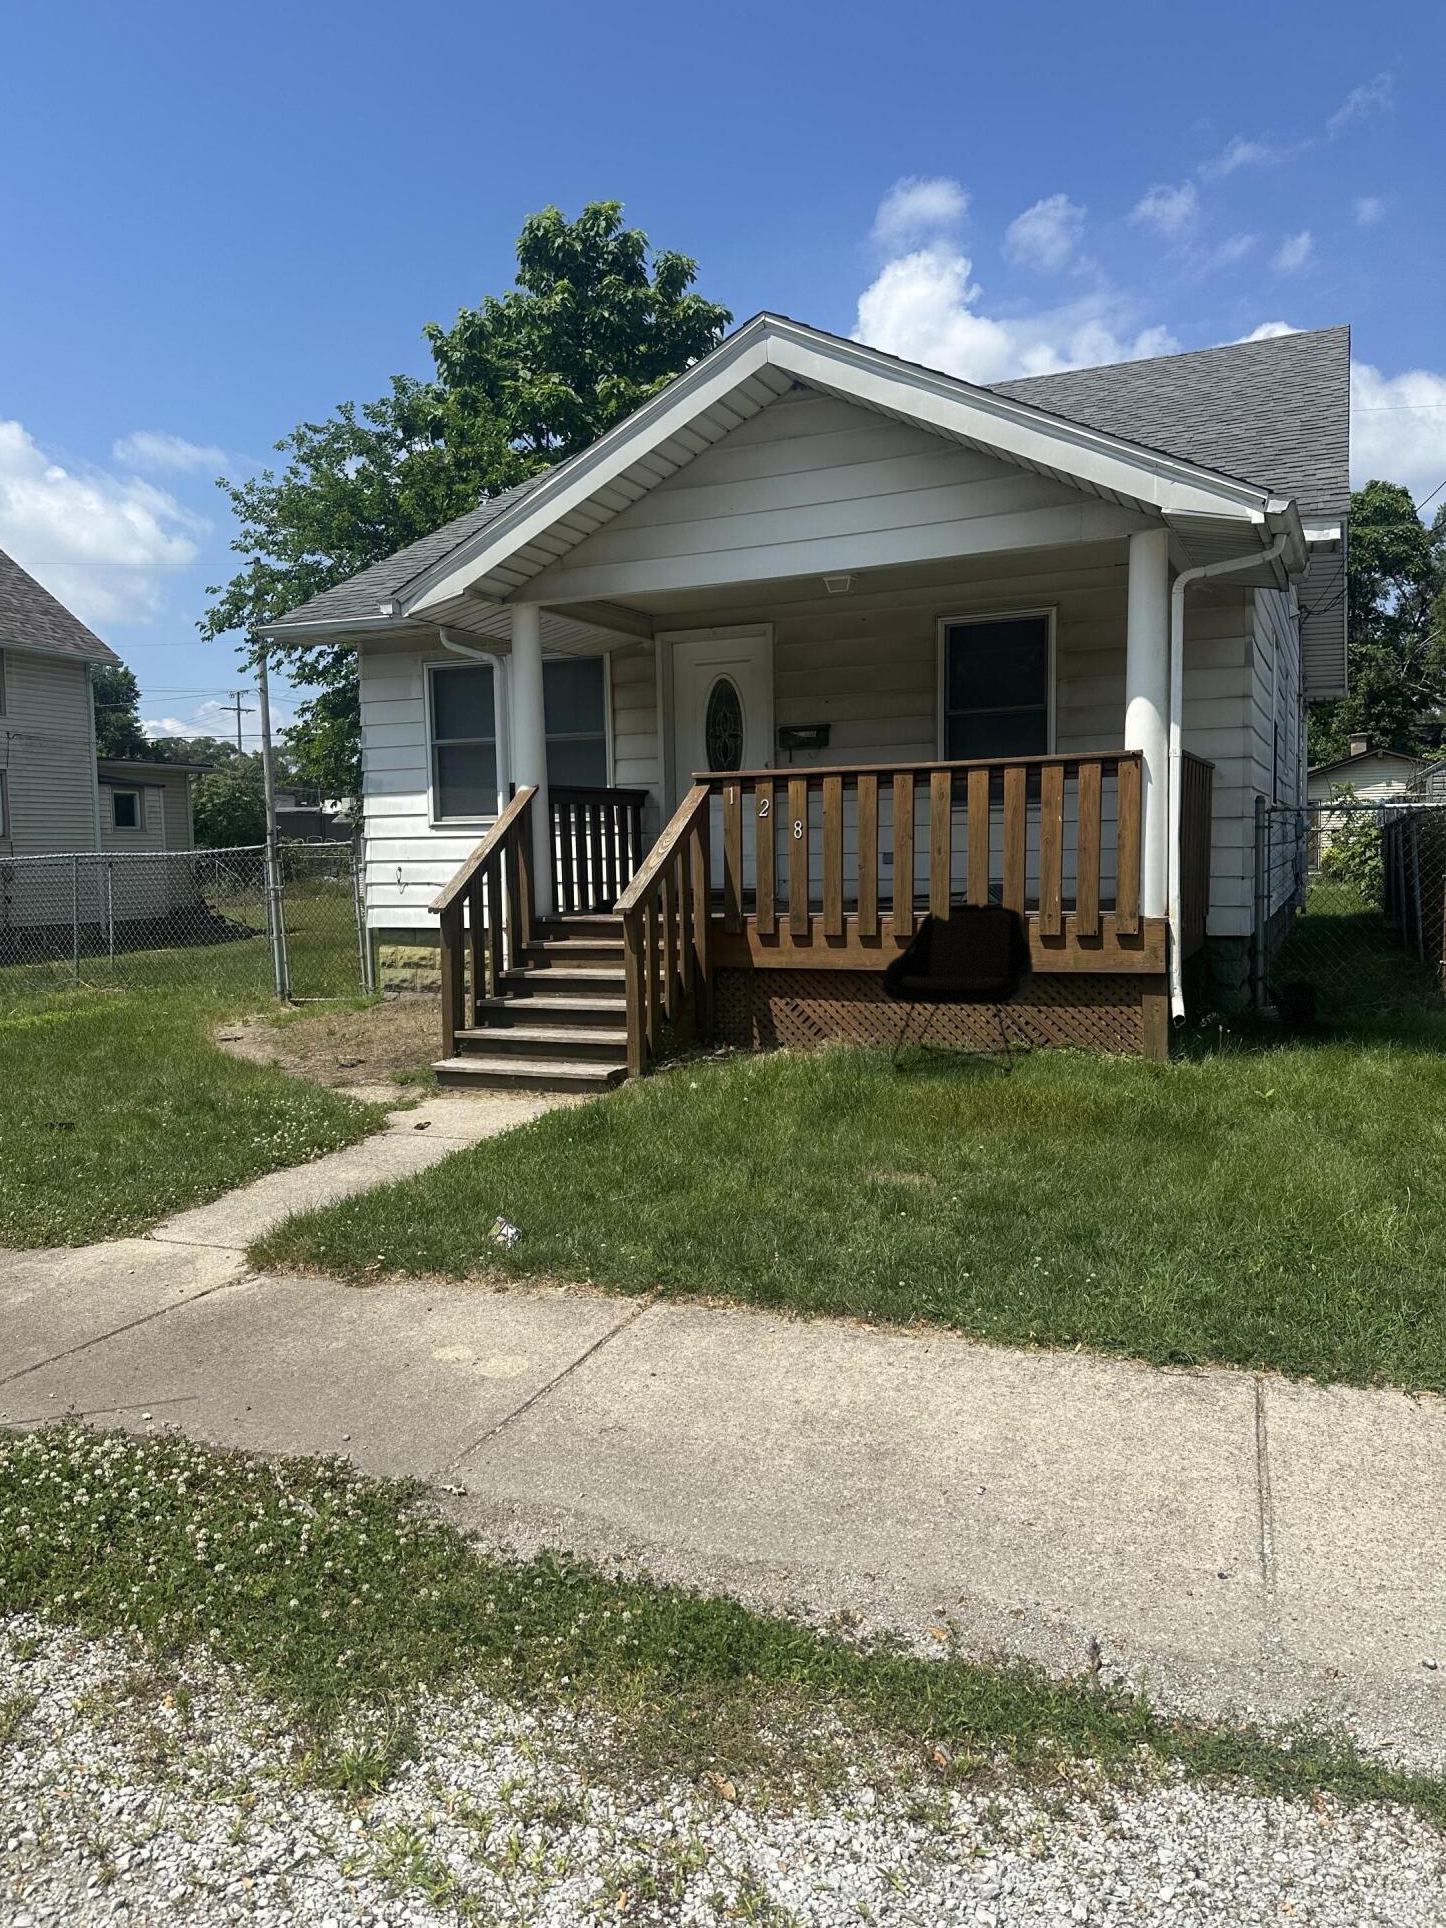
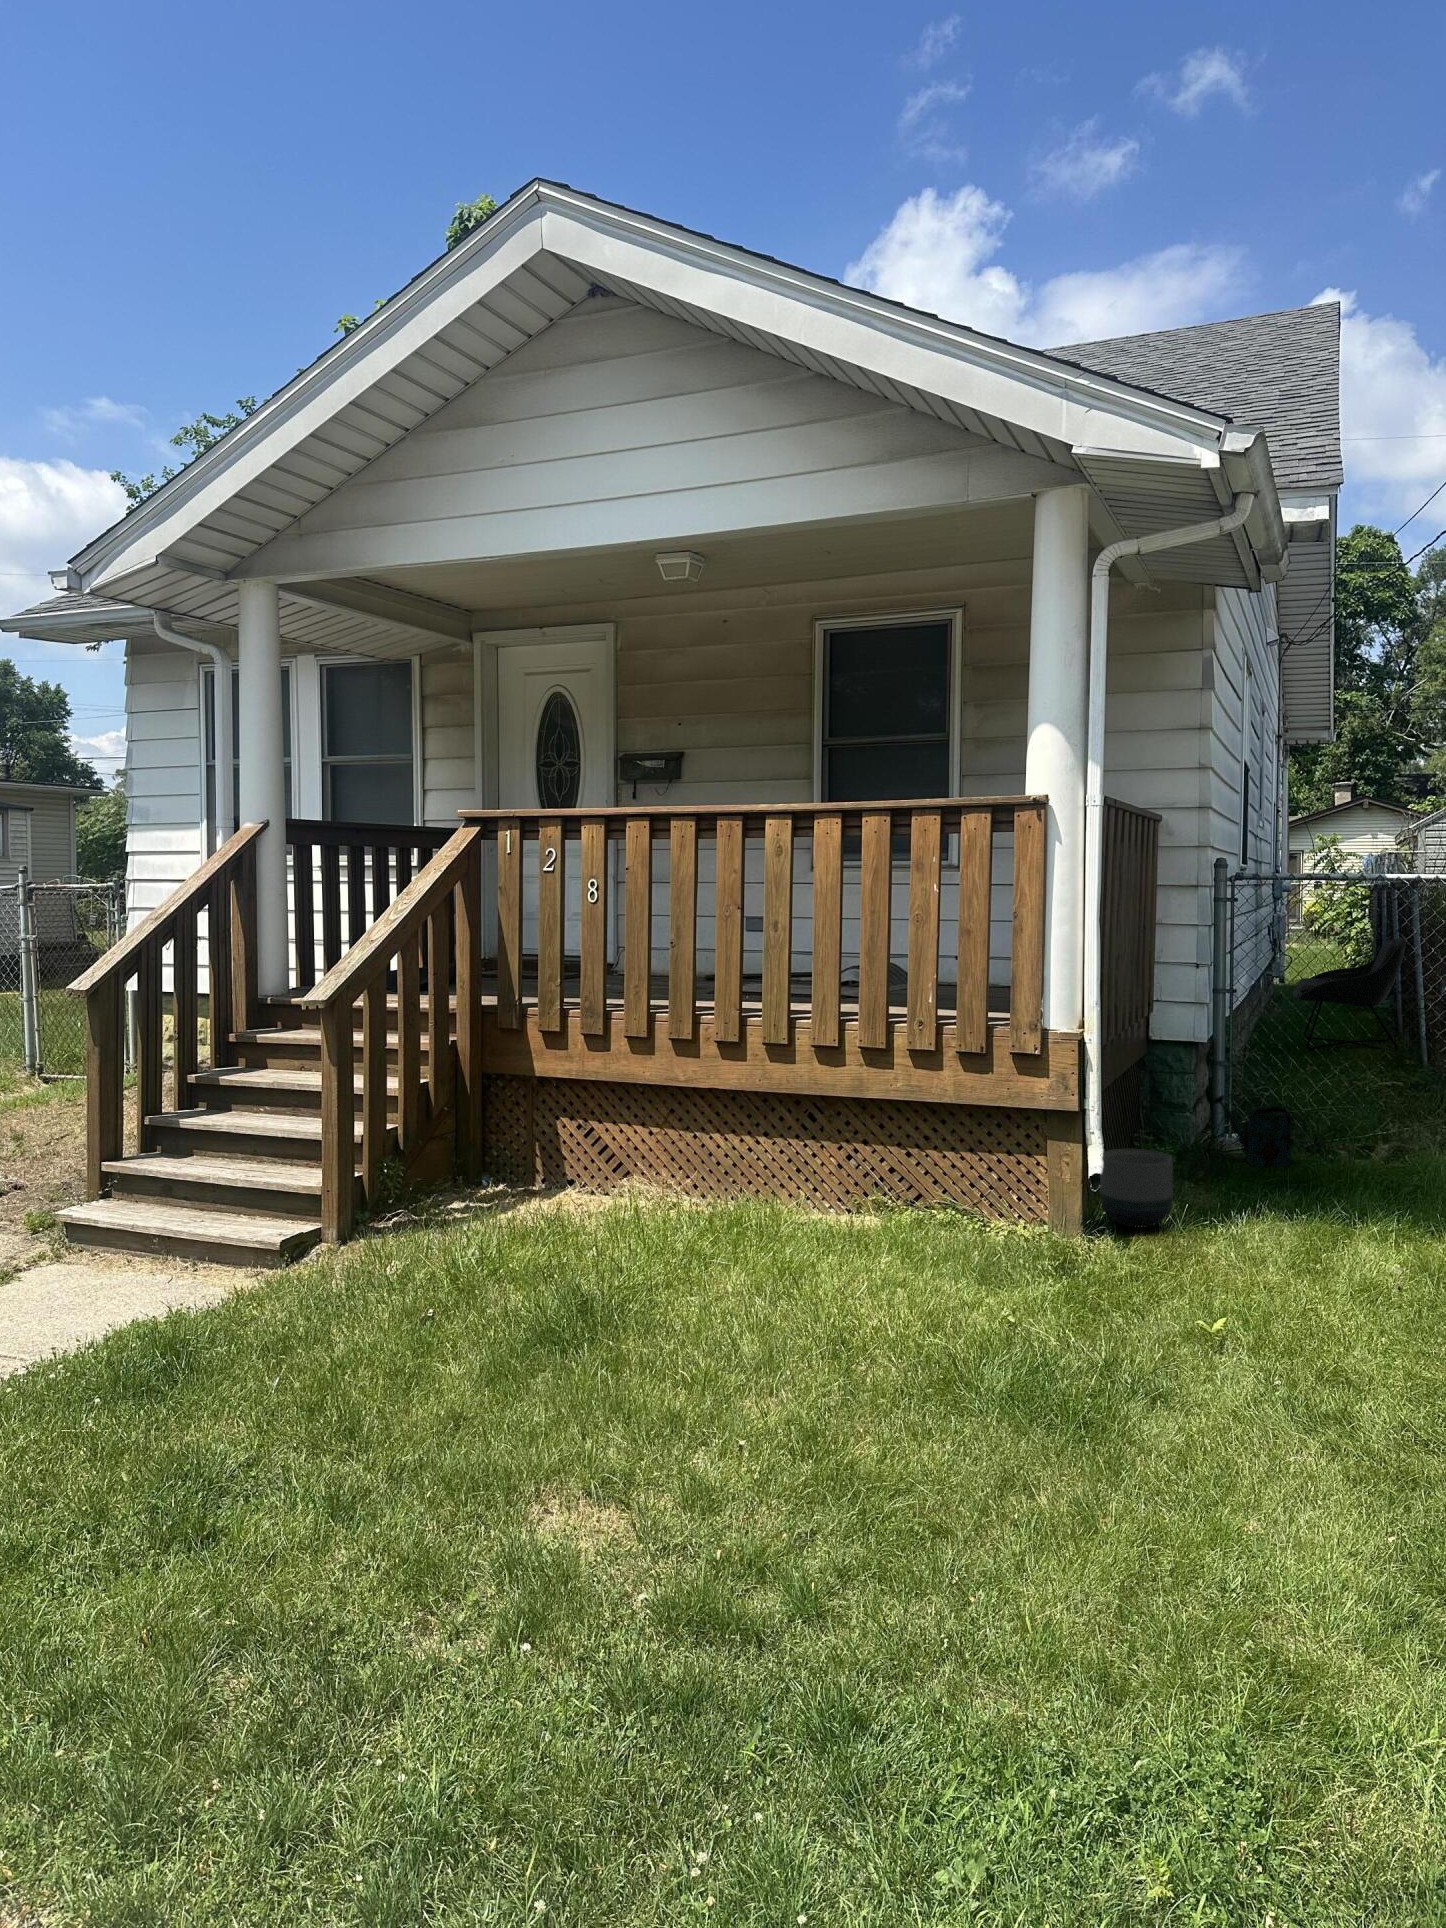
lounge chair: present [882,904,1034,1073] -> present [1293,937,1406,1051]
planter: none [1180,1002,1232,1055] -> present [1100,1149,1173,1228]

